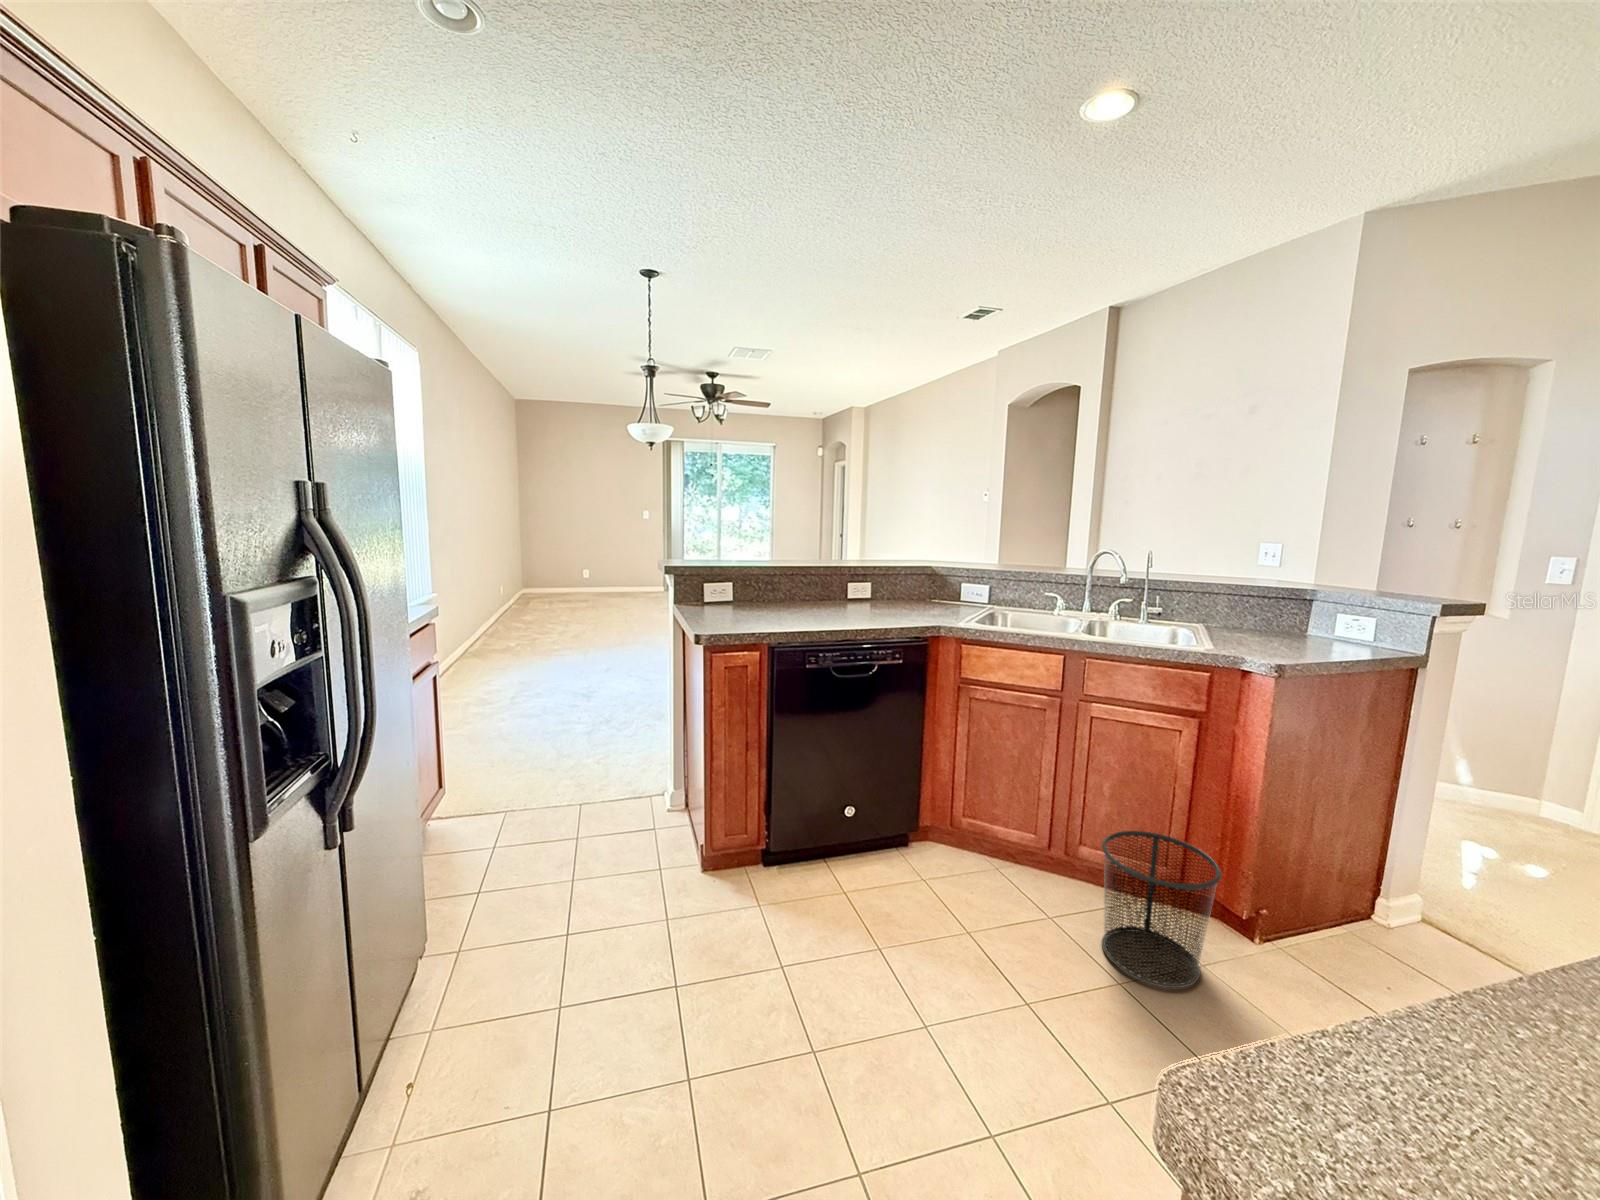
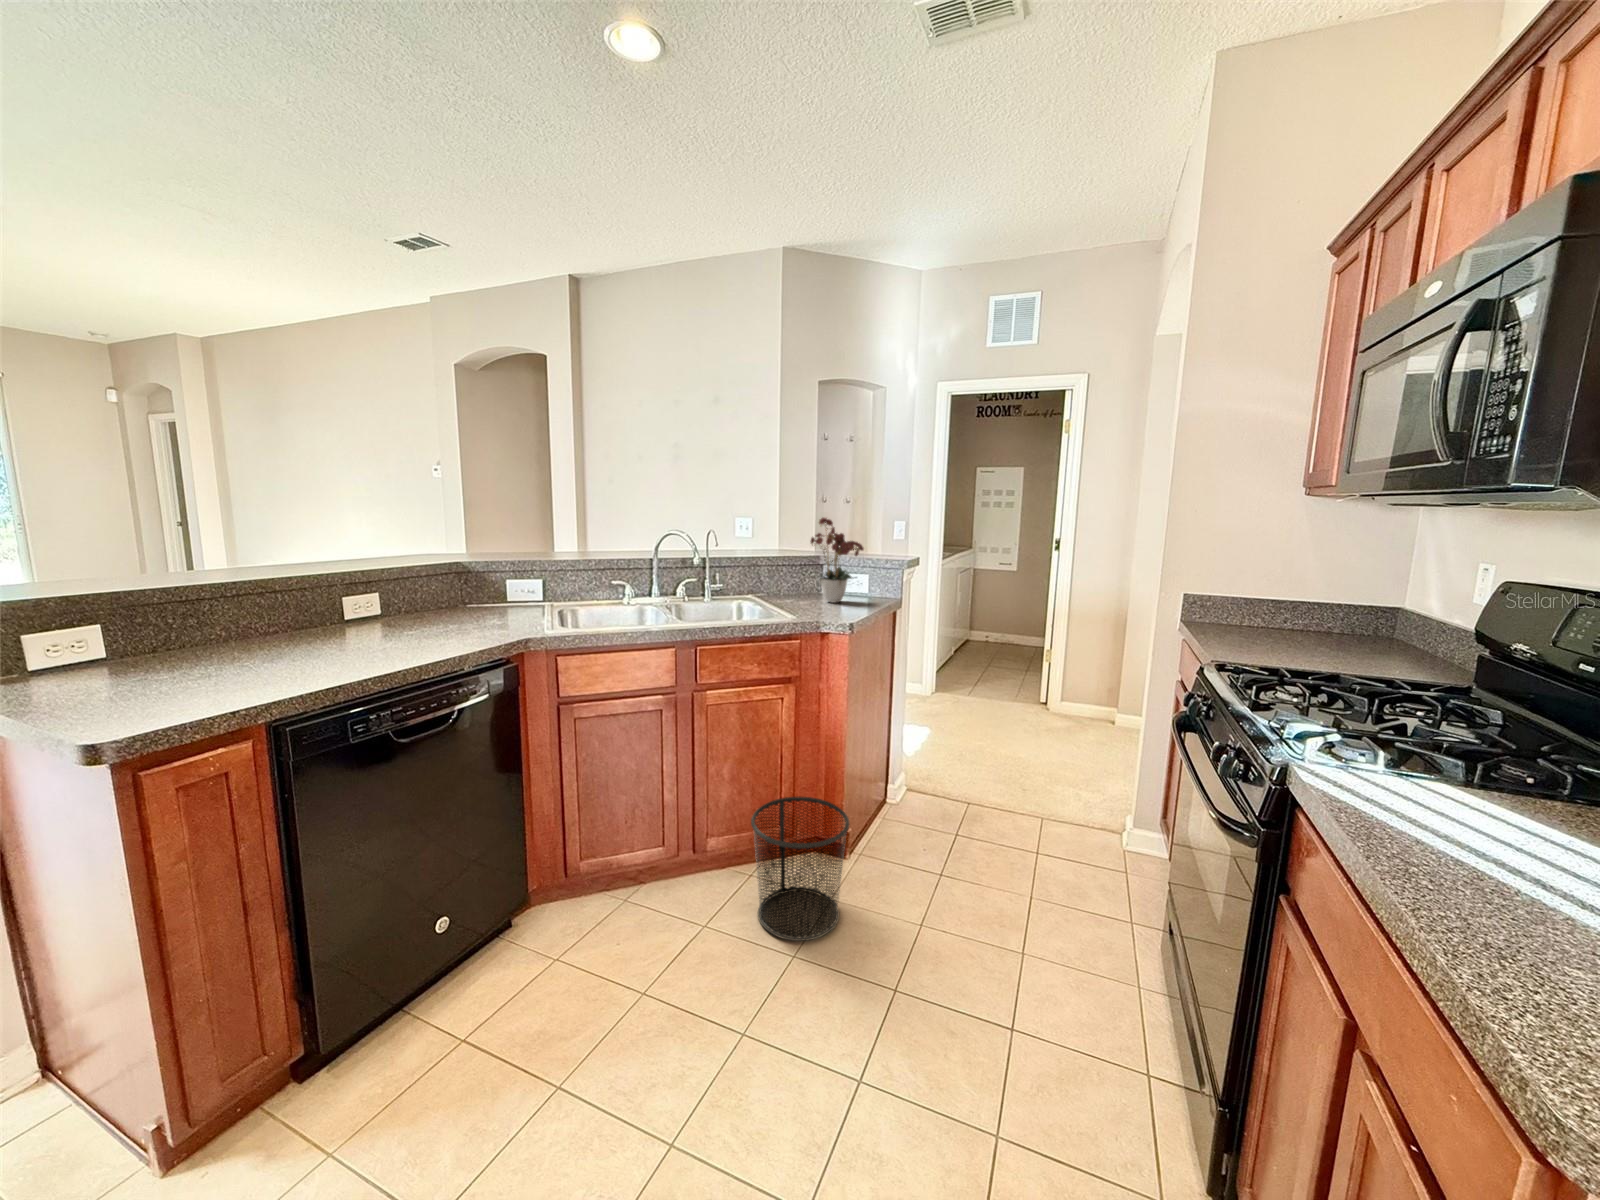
flower arrangement: none [1270,536,1360,645] -> present [810,518,864,603]

